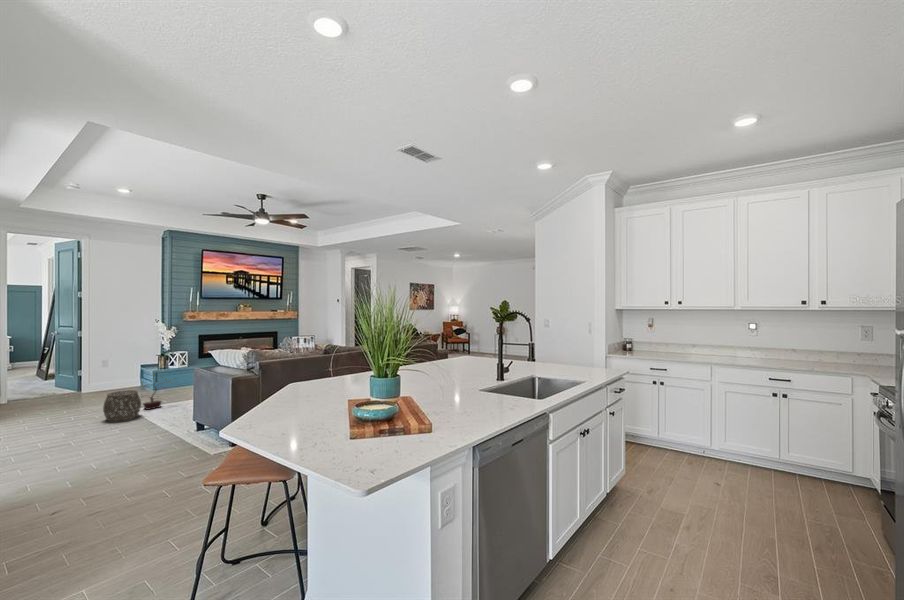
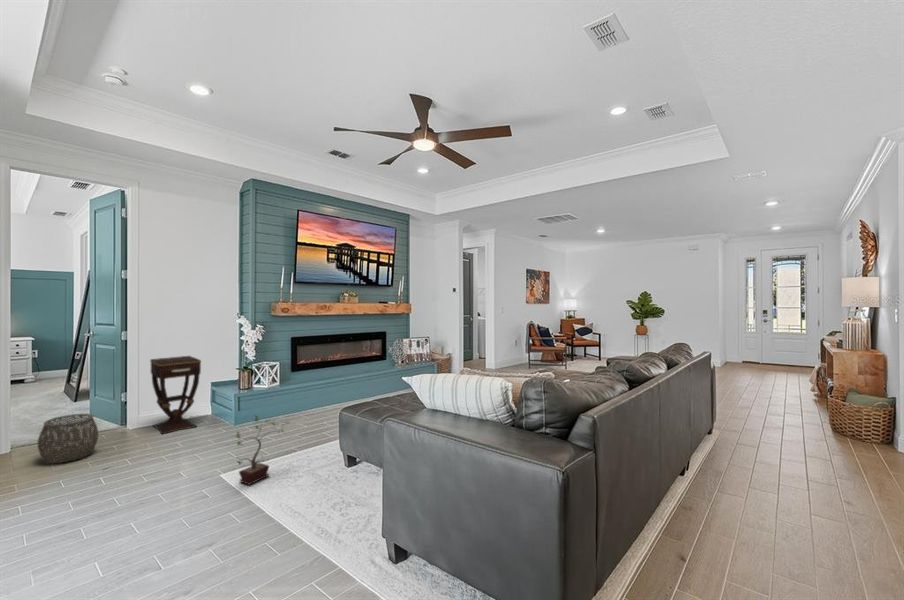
side table: none [97,347,131,395] -> present [150,356,201,434]
woven basket: present [103,390,141,421] -> present [38,414,99,463]

